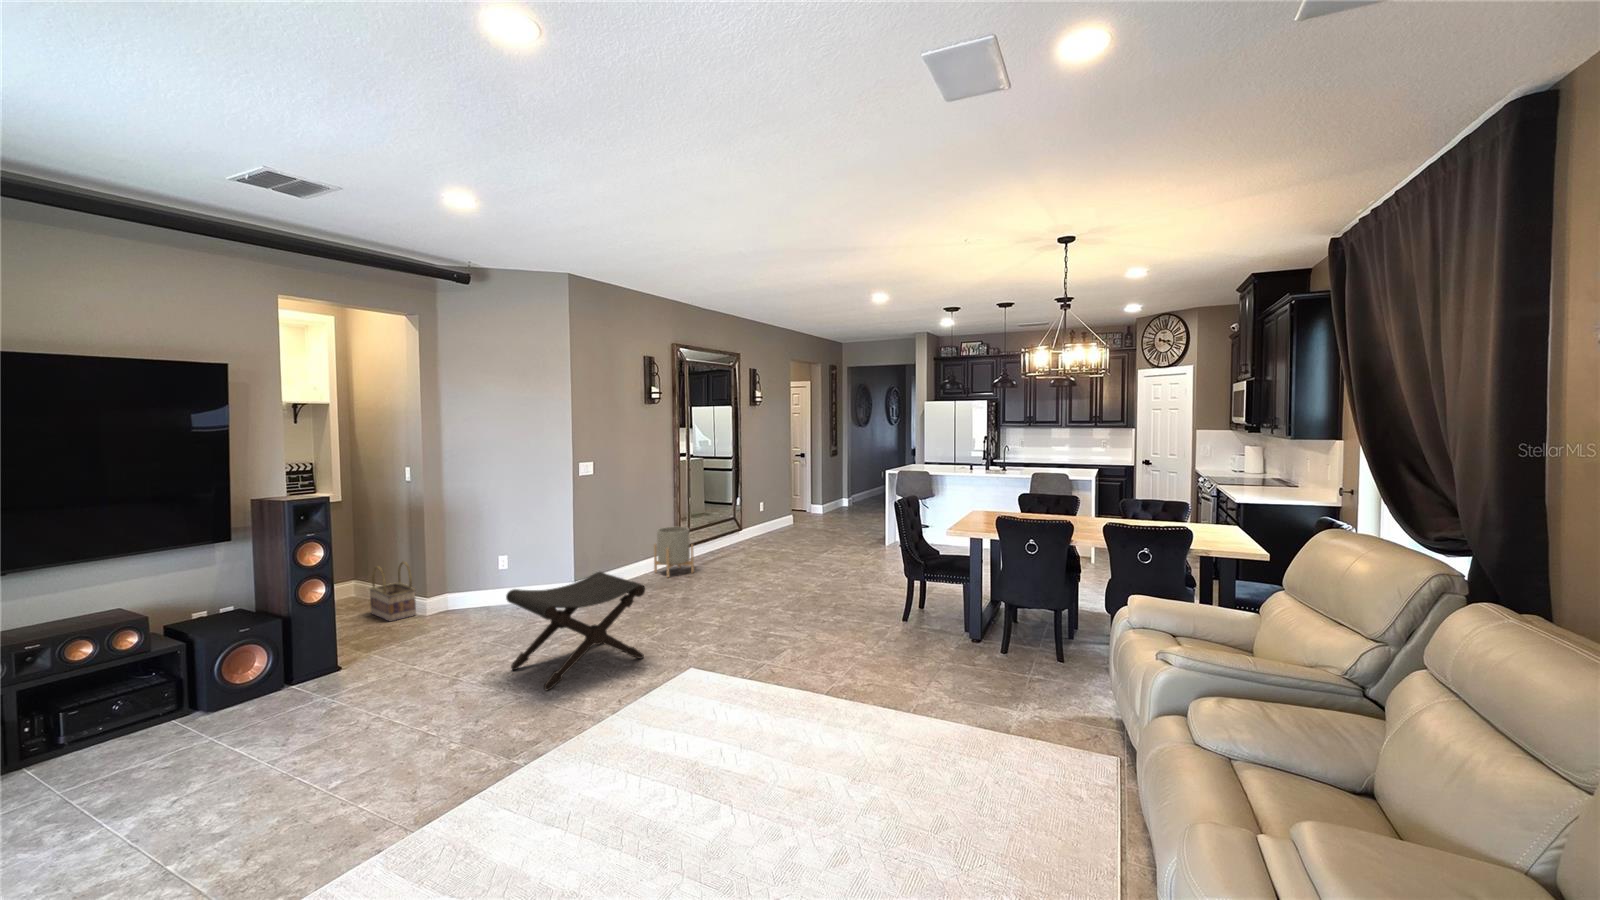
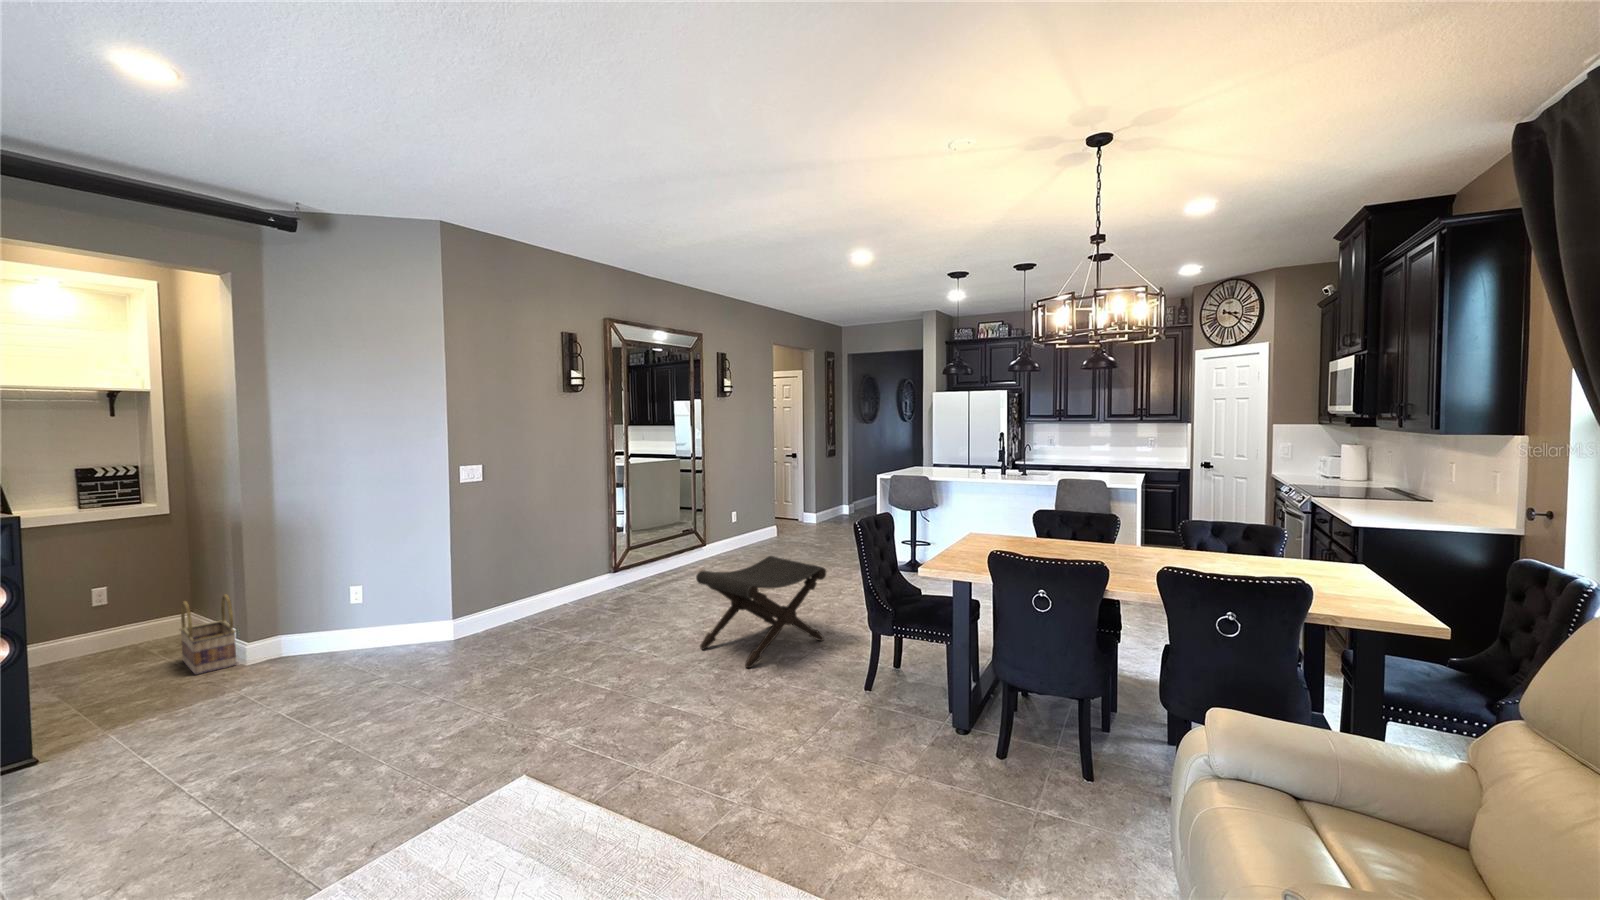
planter: present [654,527,694,577] -> none [574,546,623,612]
footstool: present [506,572,645,690] -> present [696,556,826,668]

